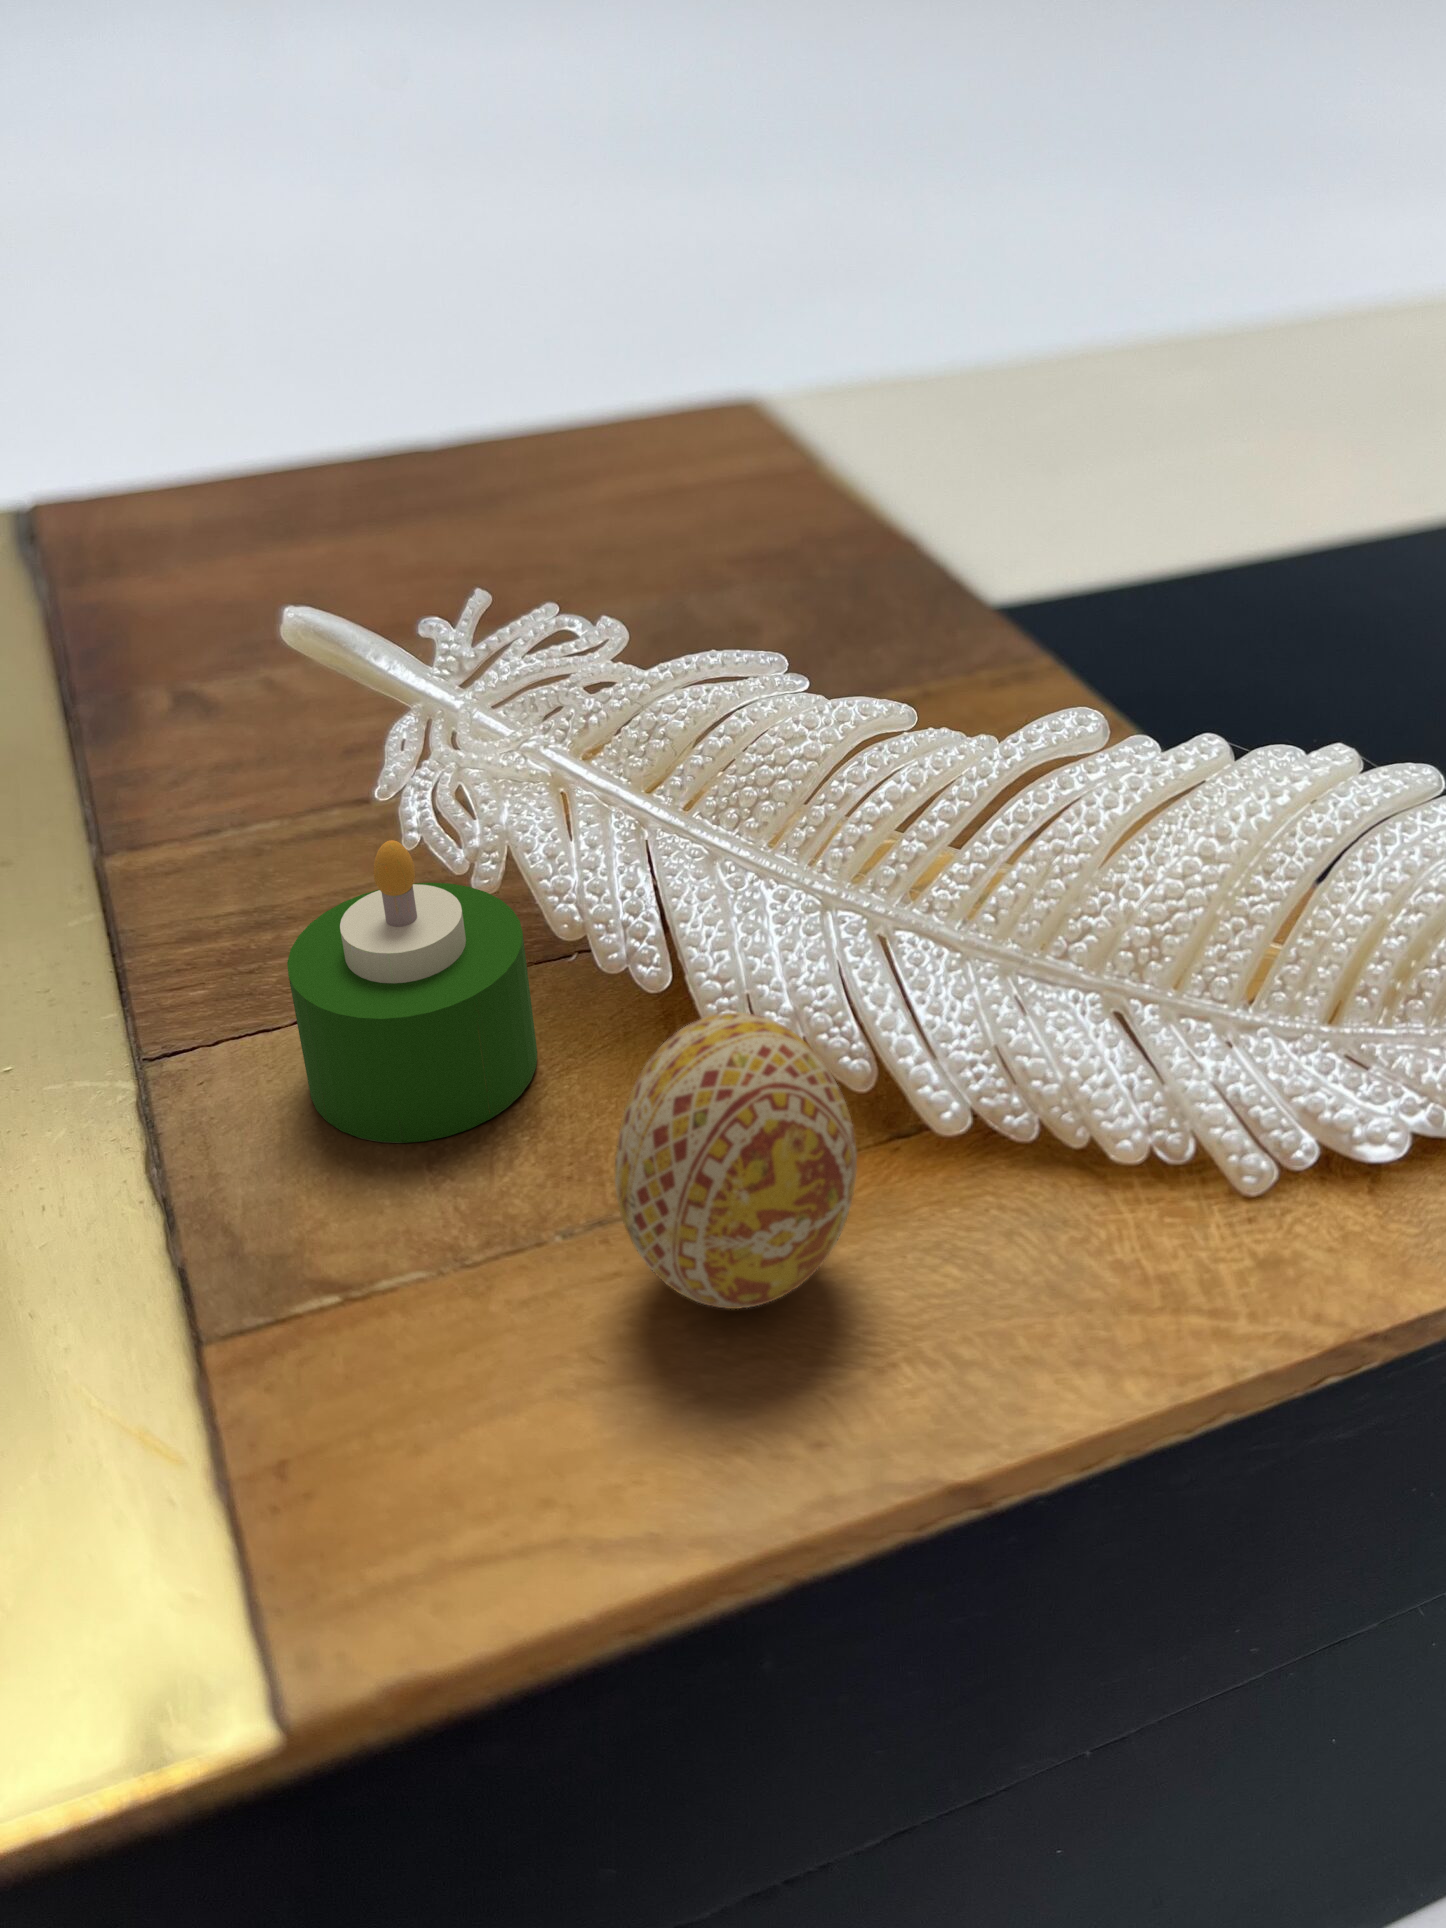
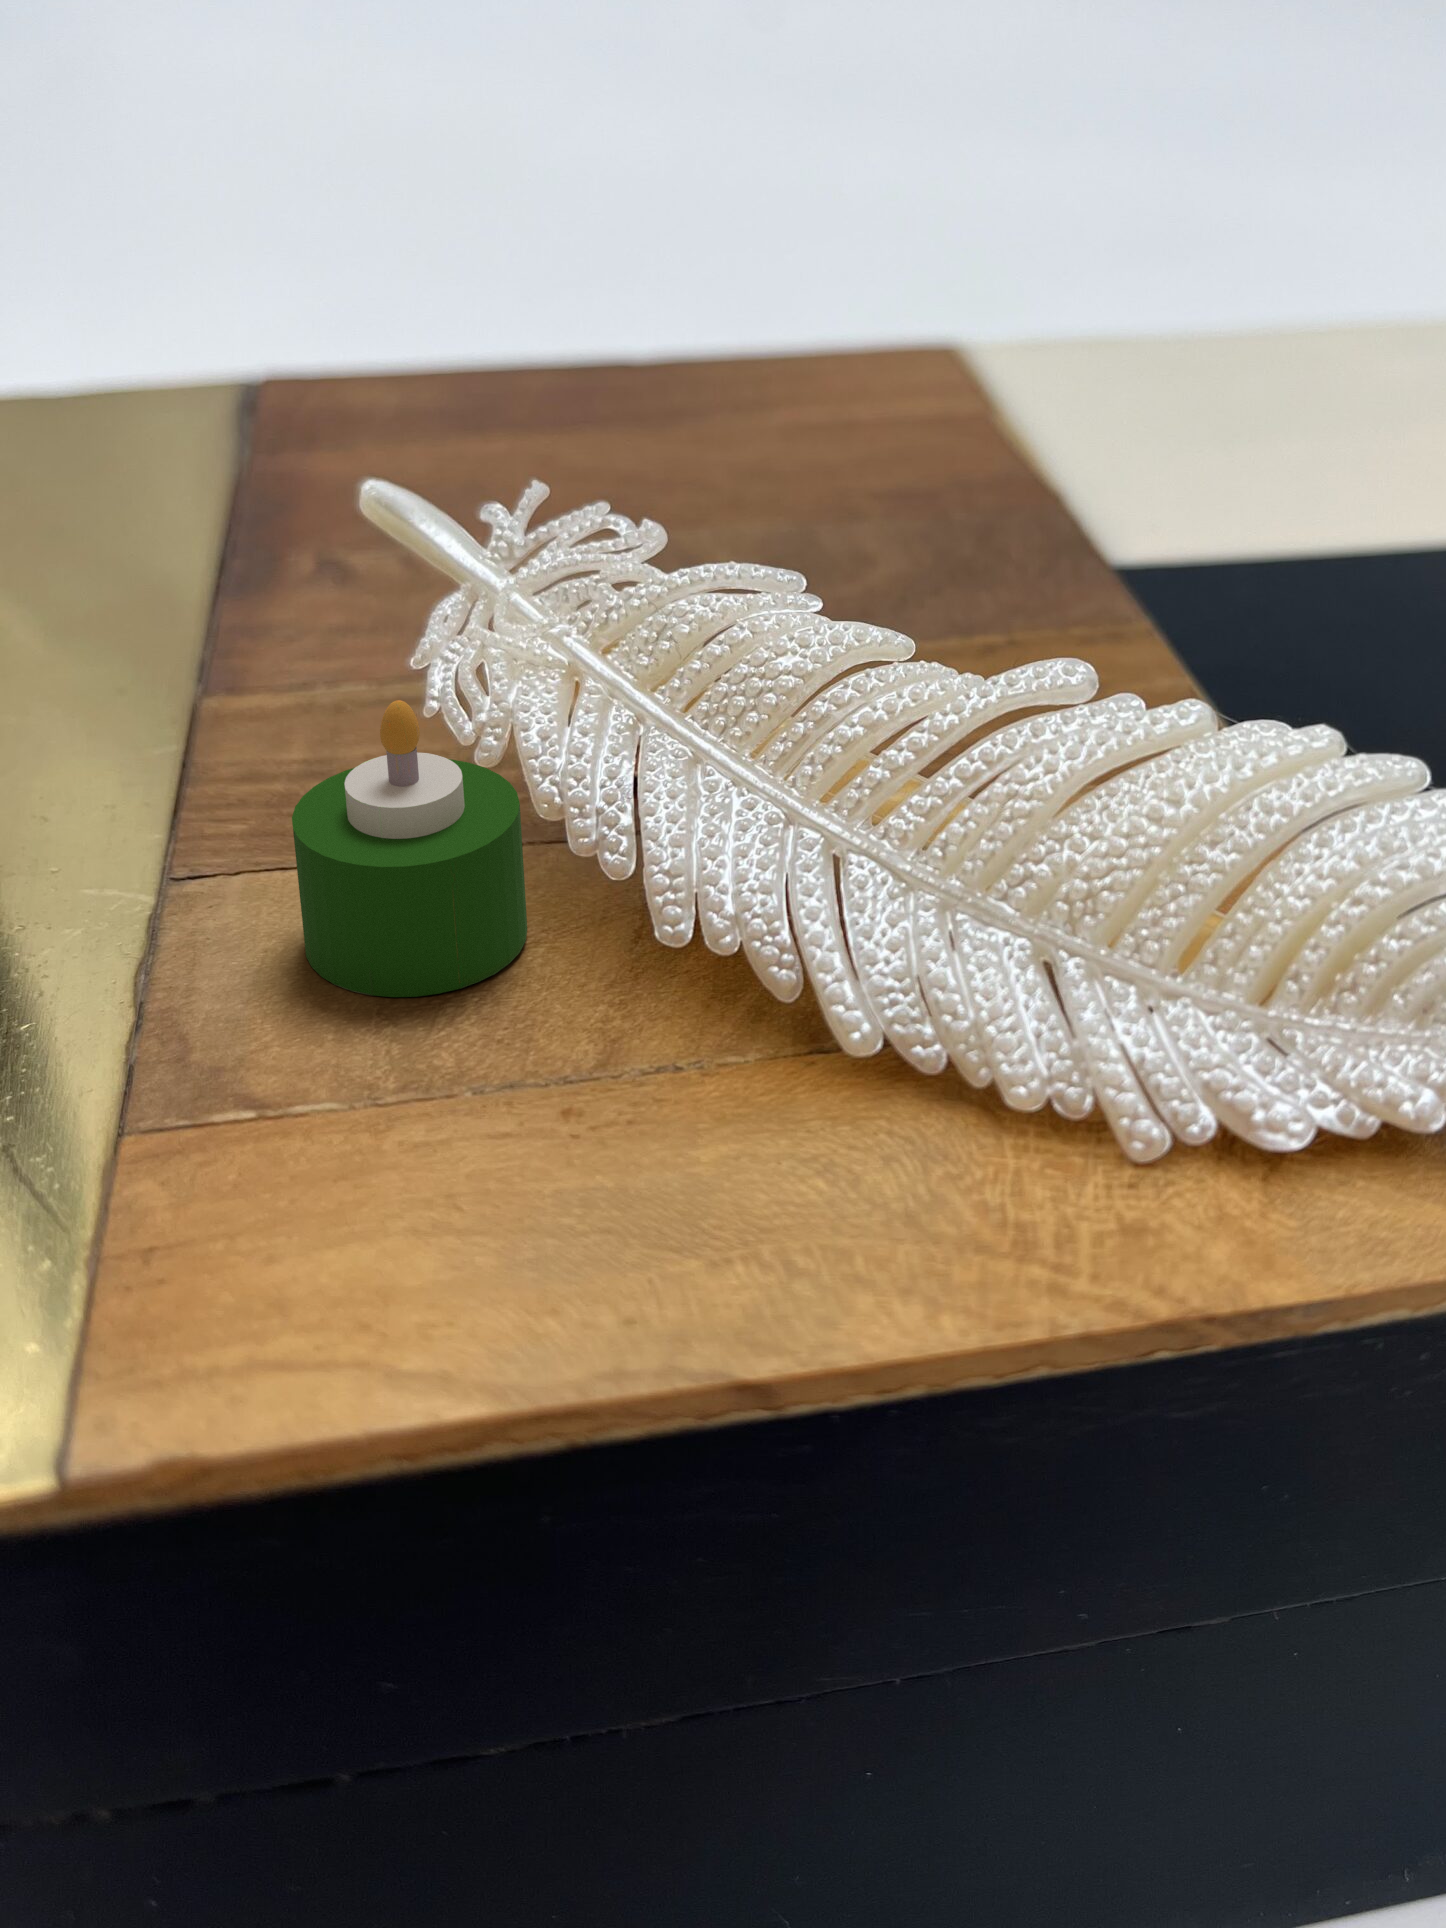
decorative egg: present [615,1012,857,1309] -> none [511,884,746,1174]

